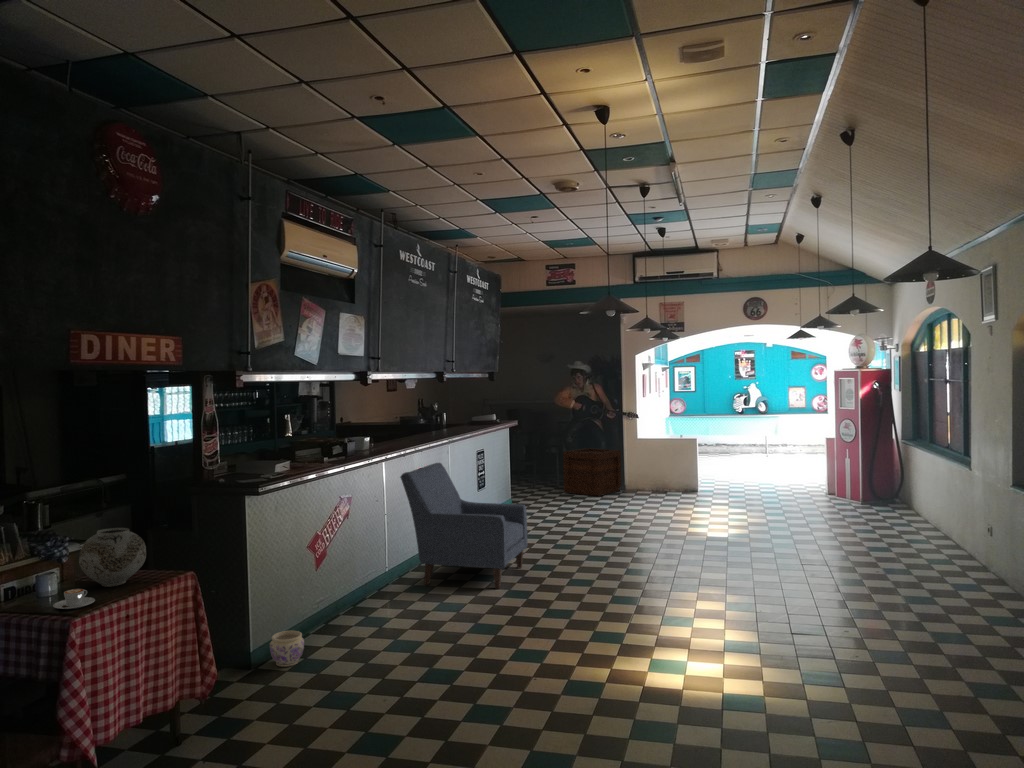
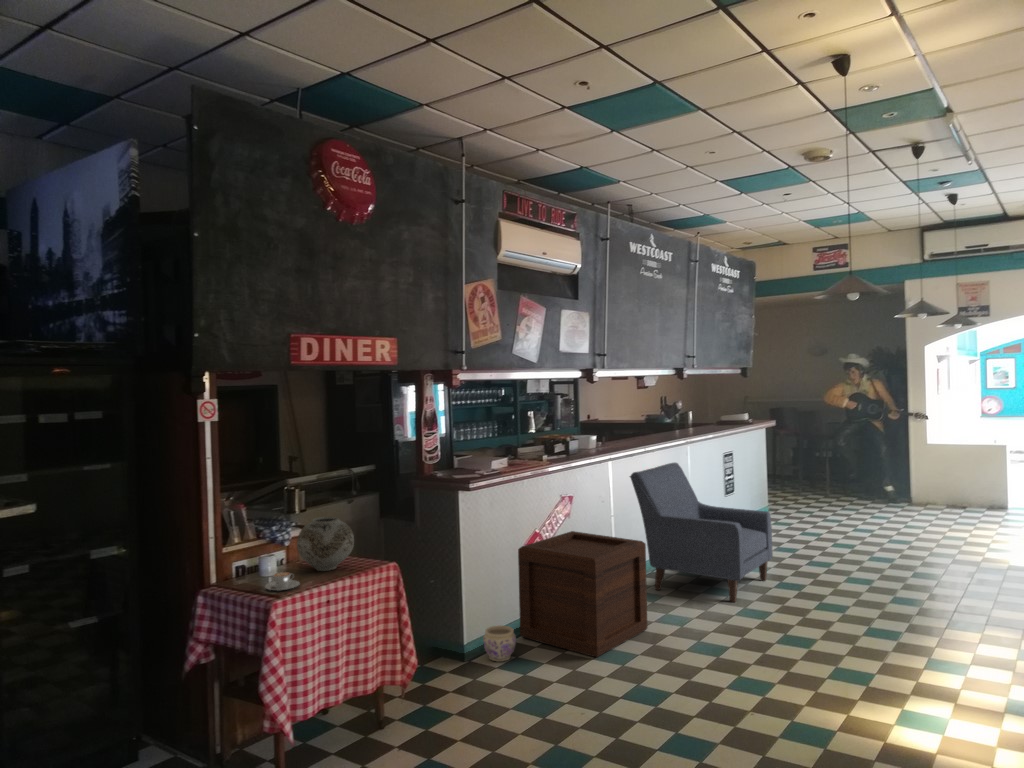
wooden crate: present [563,448,621,496] -> present [518,531,647,657]

